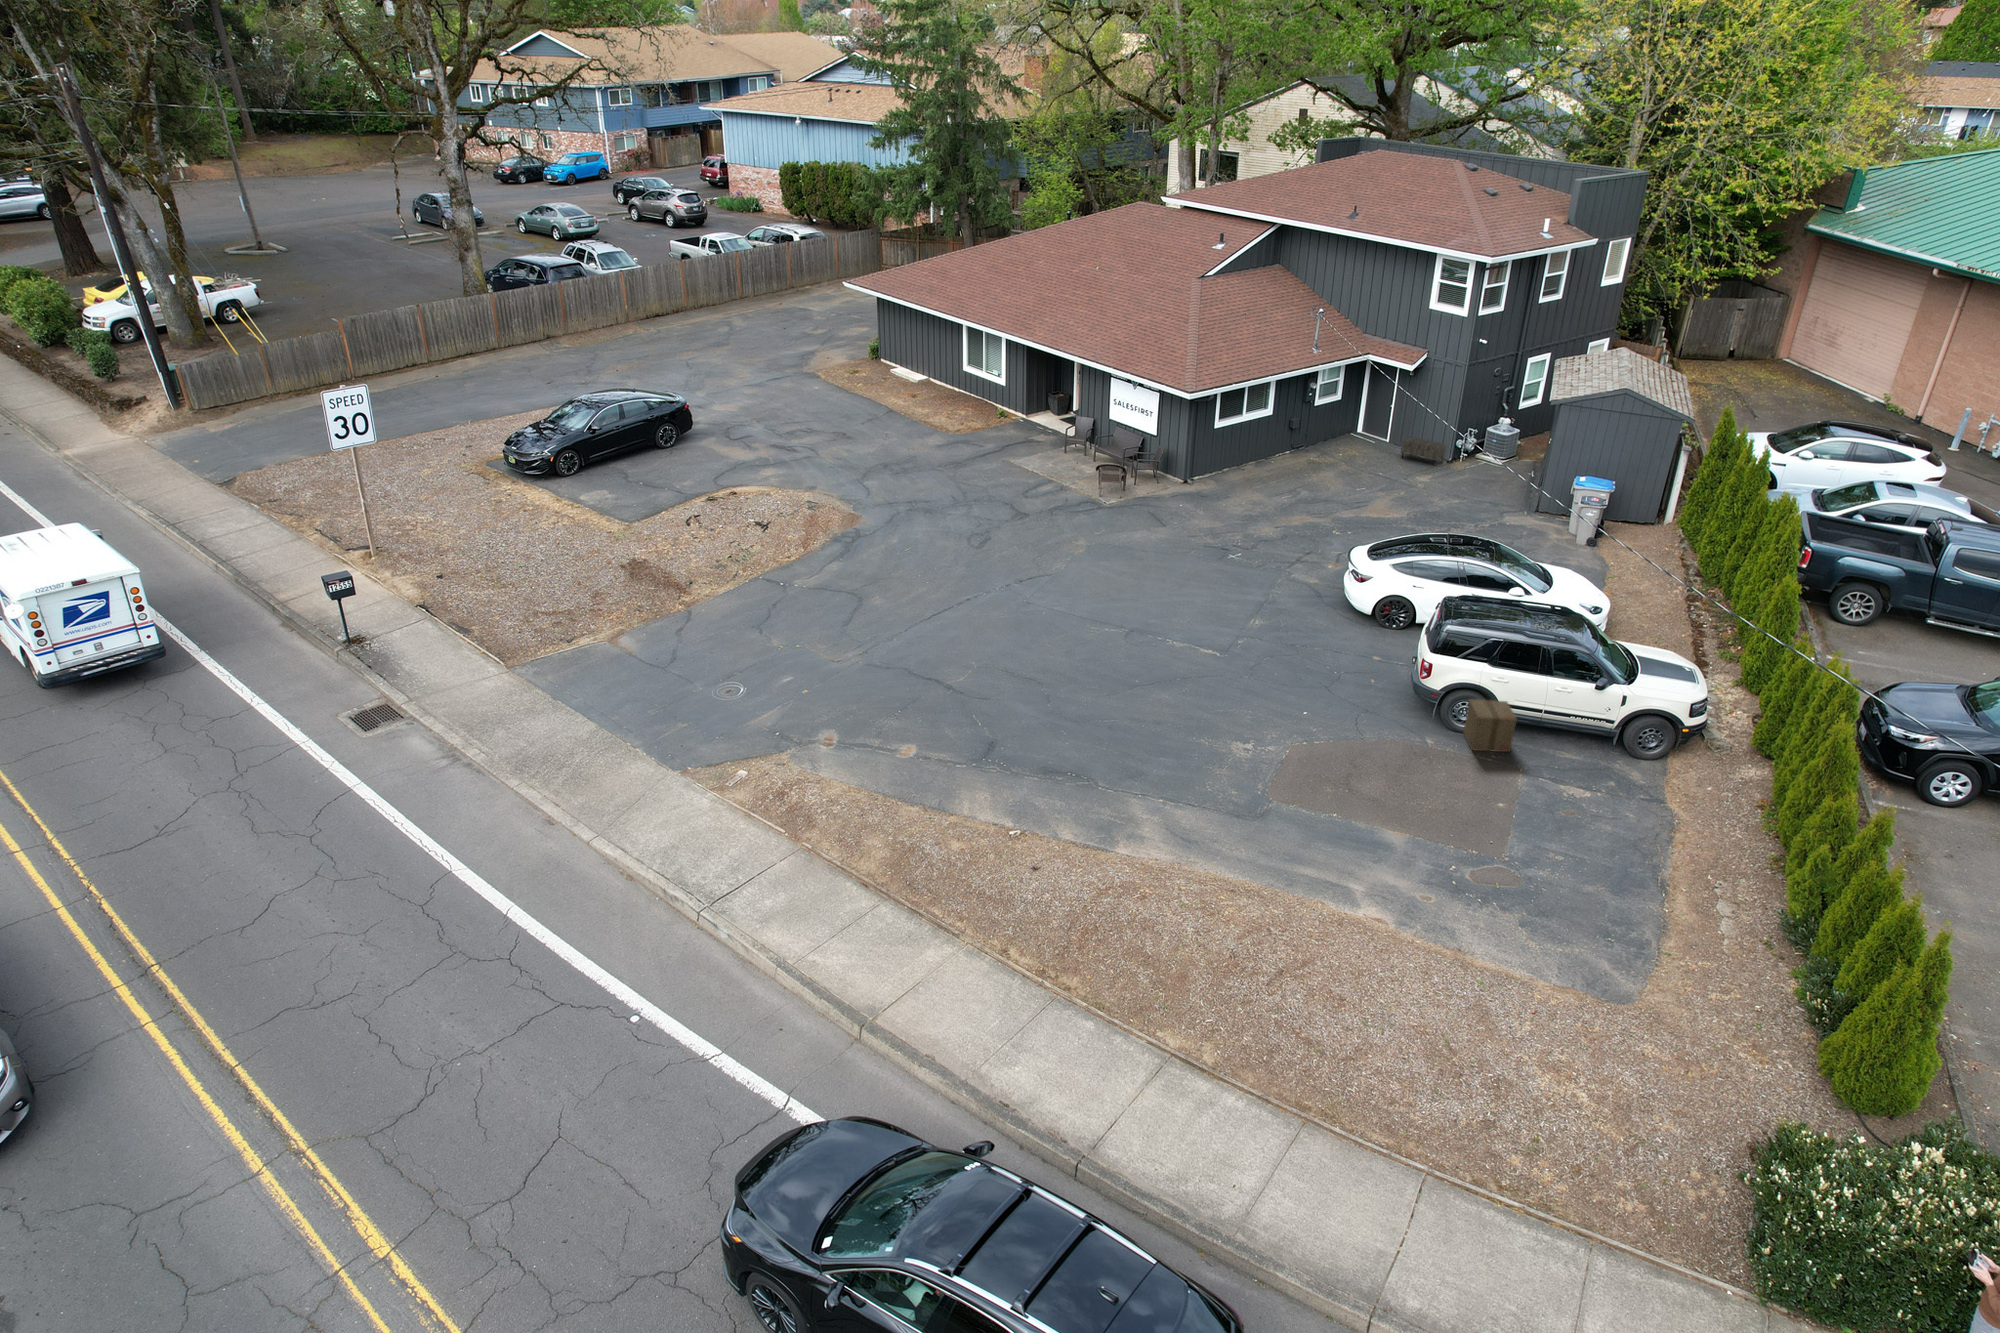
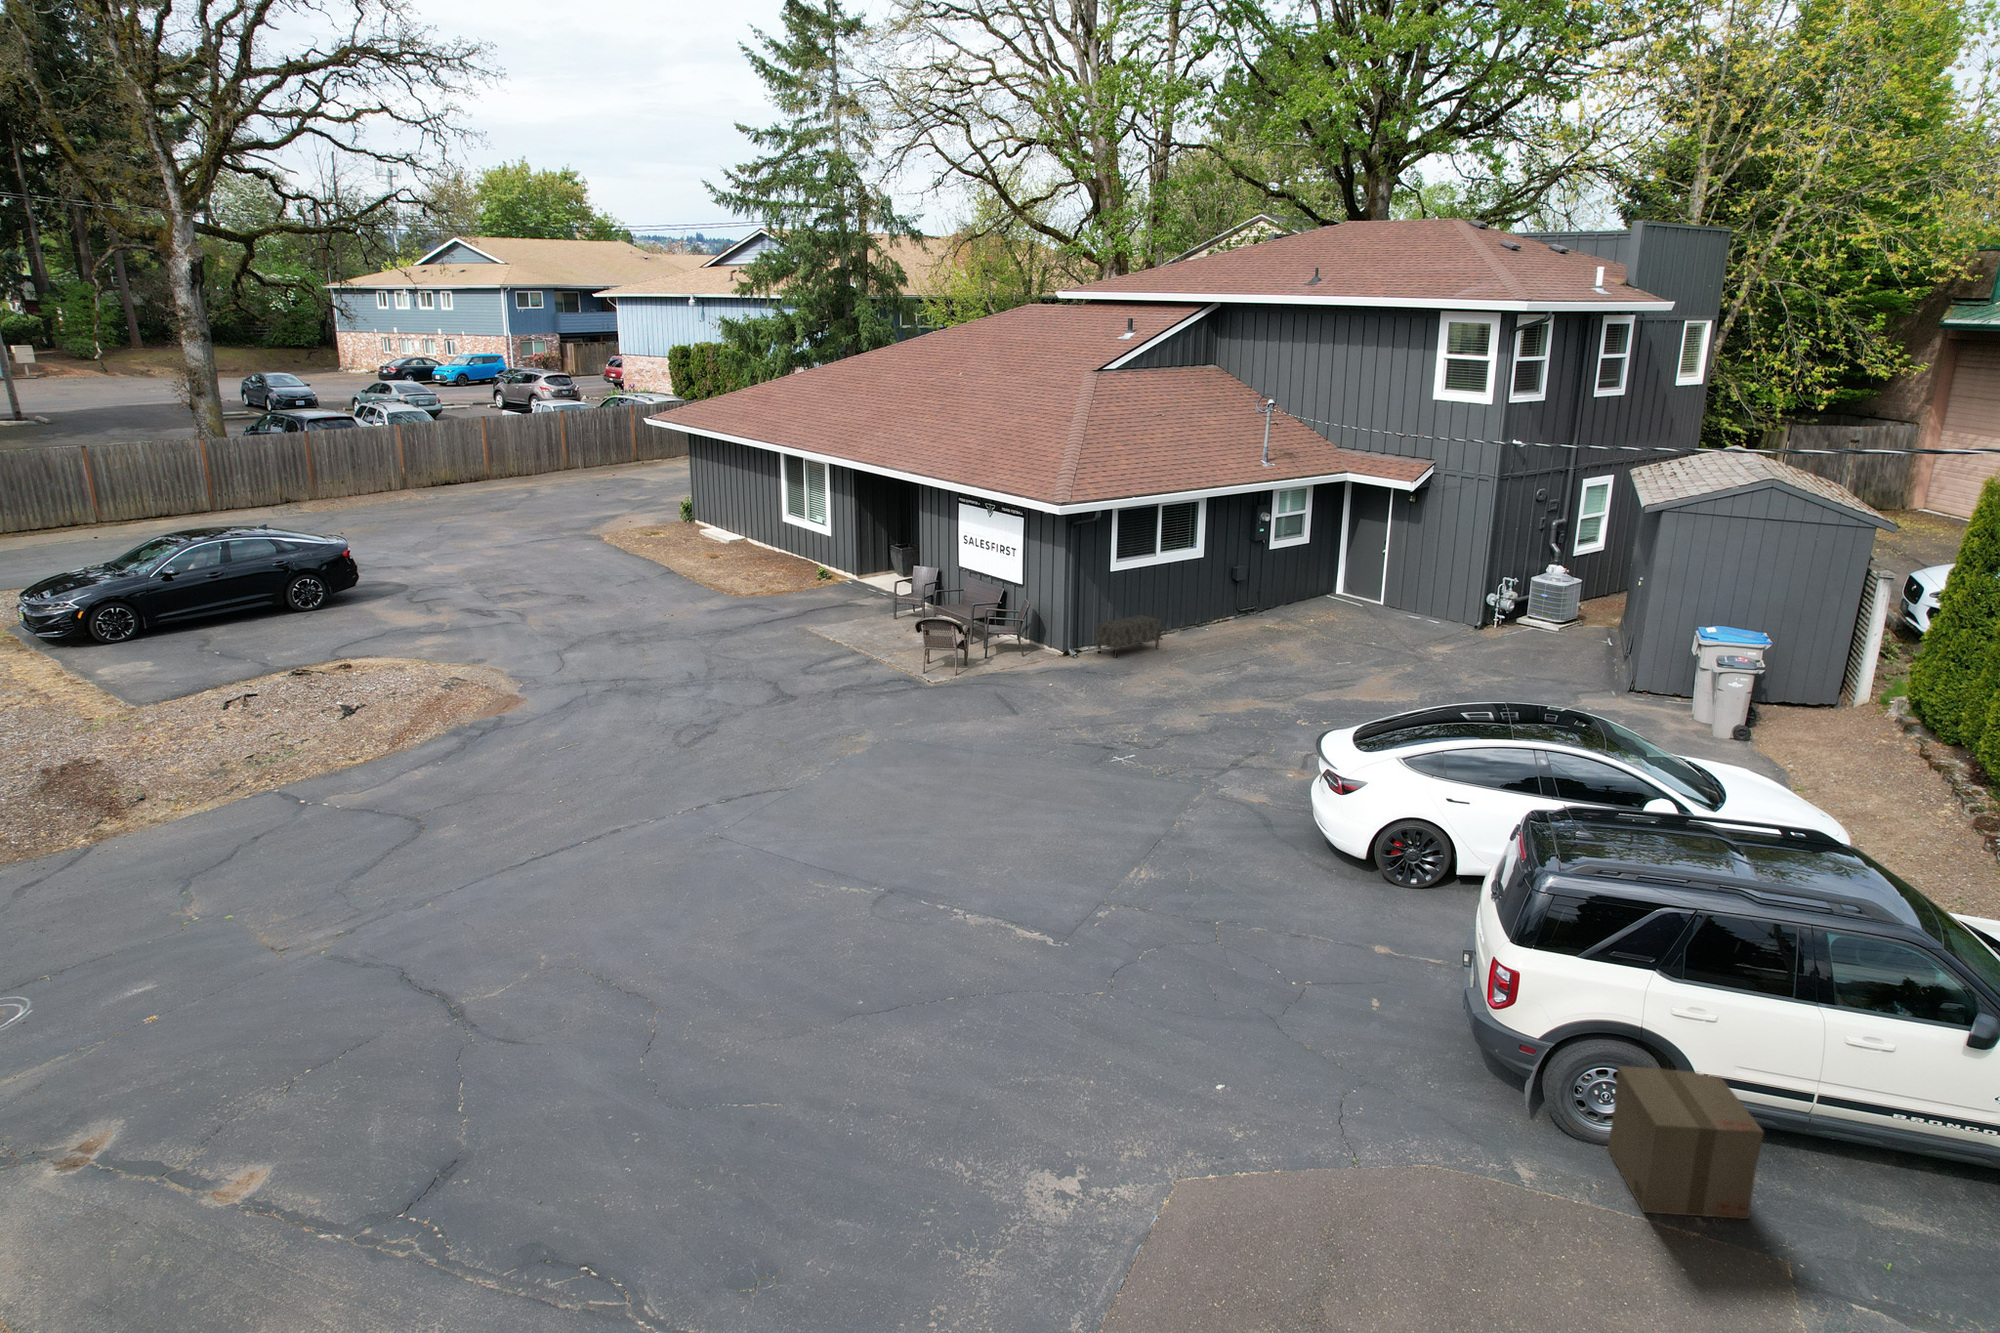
bench: present [1401,437,1446,465] -> present [1095,615,1162,657]

